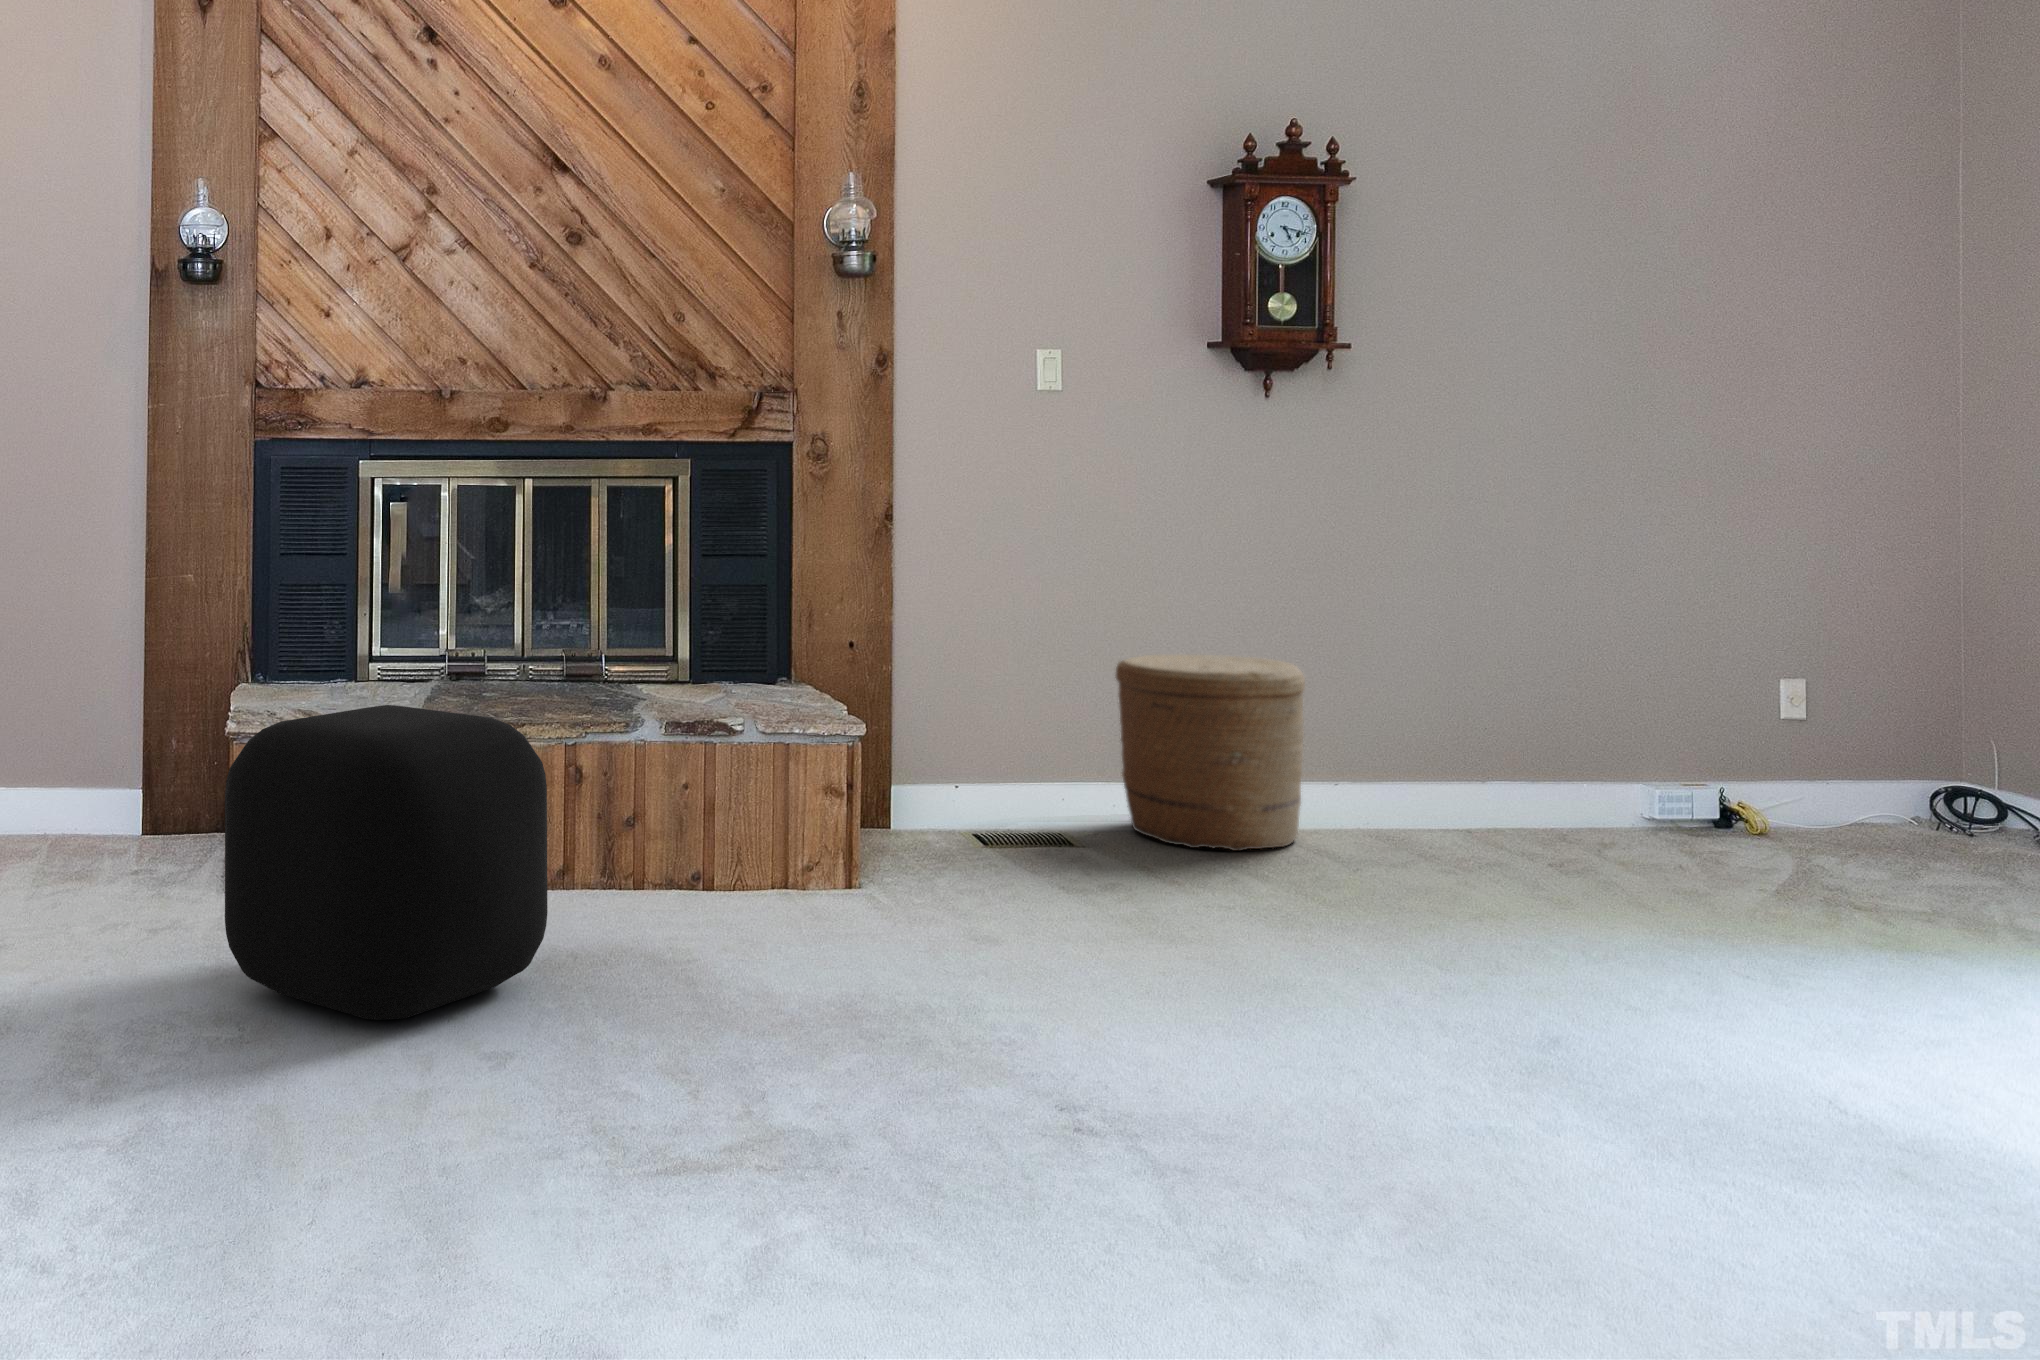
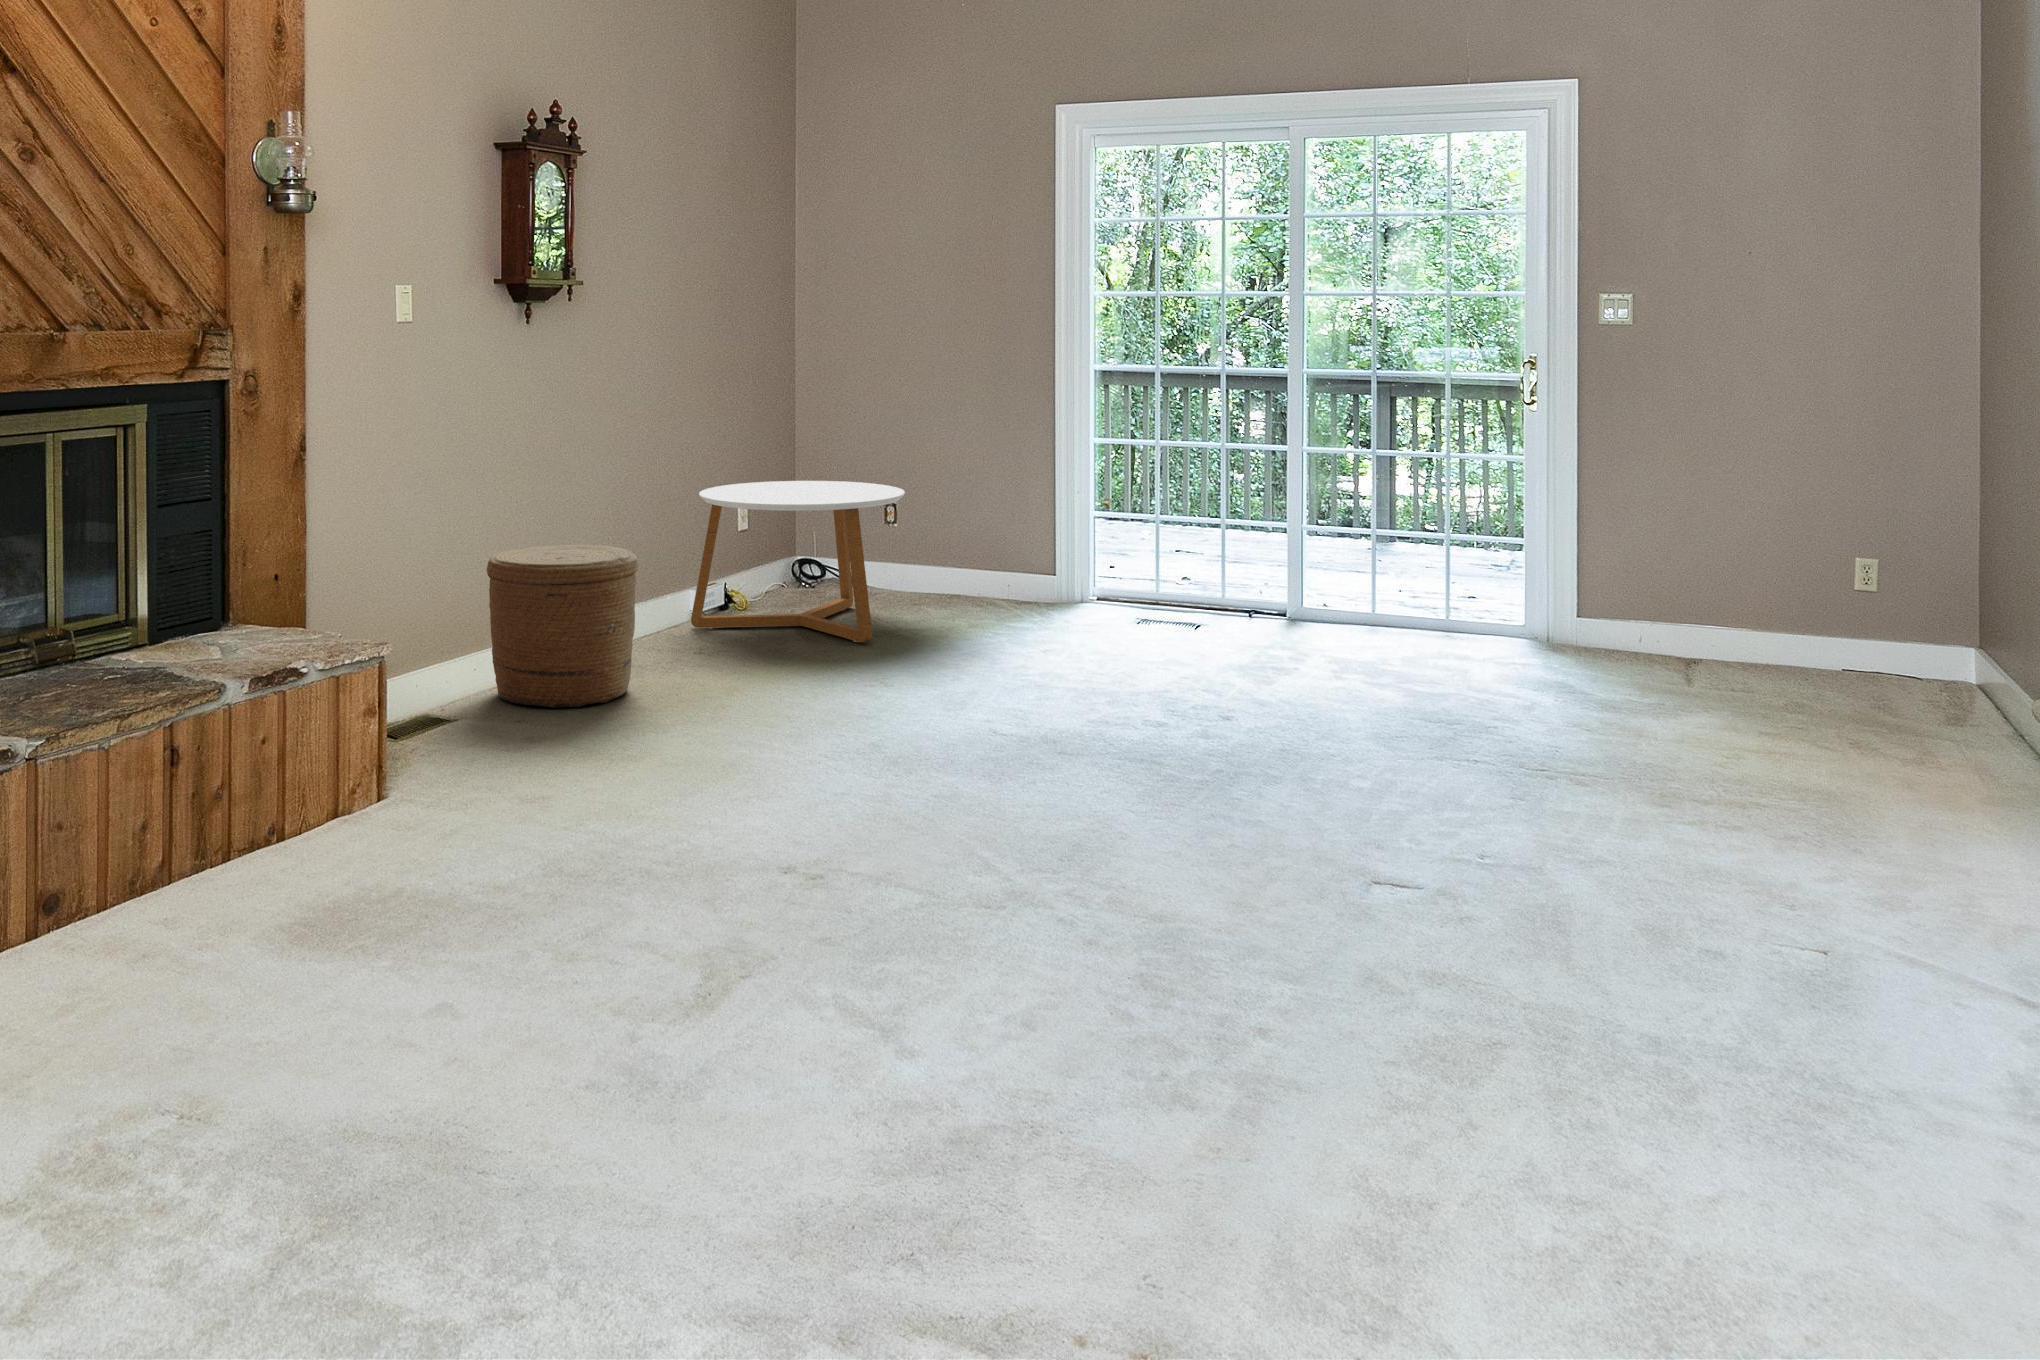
coffee table: none [1530,617,1886,862] -> present [691,481,905,642]
ottoman: present [225,705,548,1020] -> none [50,713,416,1093]

